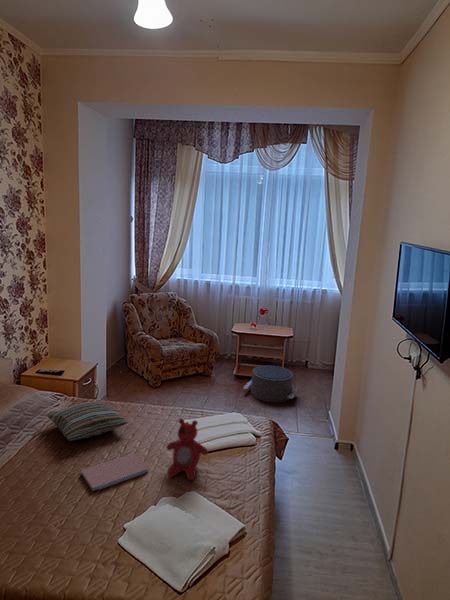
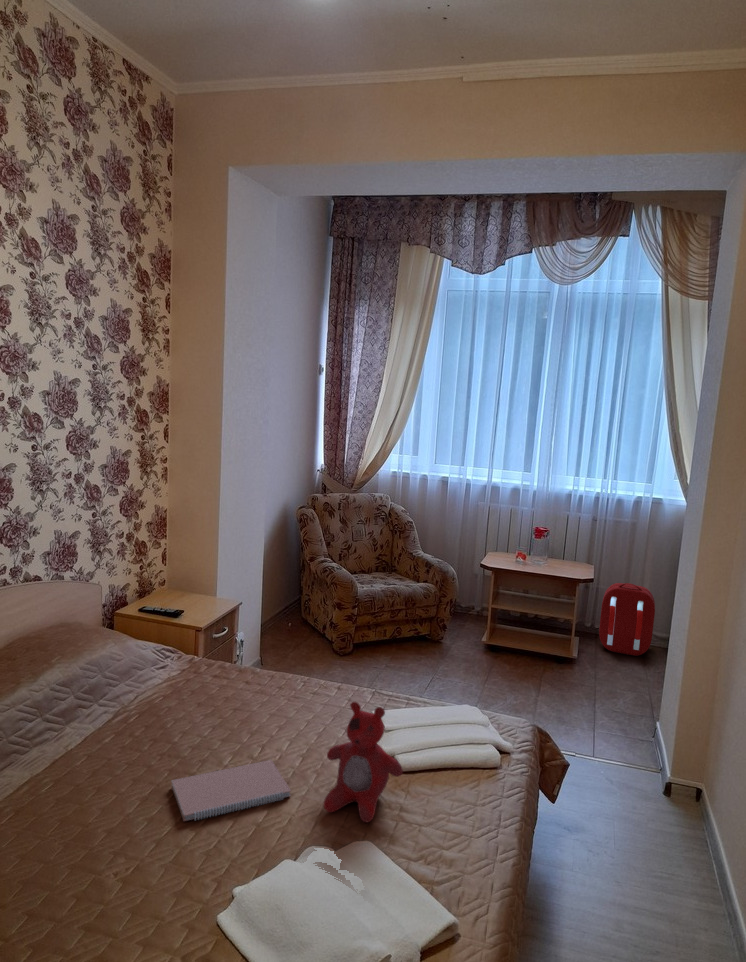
backpack: none [294,337,324,376] -> present [599,583,655,656]
pouf: present [244,365,297,403] -> none [498,630,599,699]
pillow: present [48,402,128,441] -> none [136,663,269,727]

